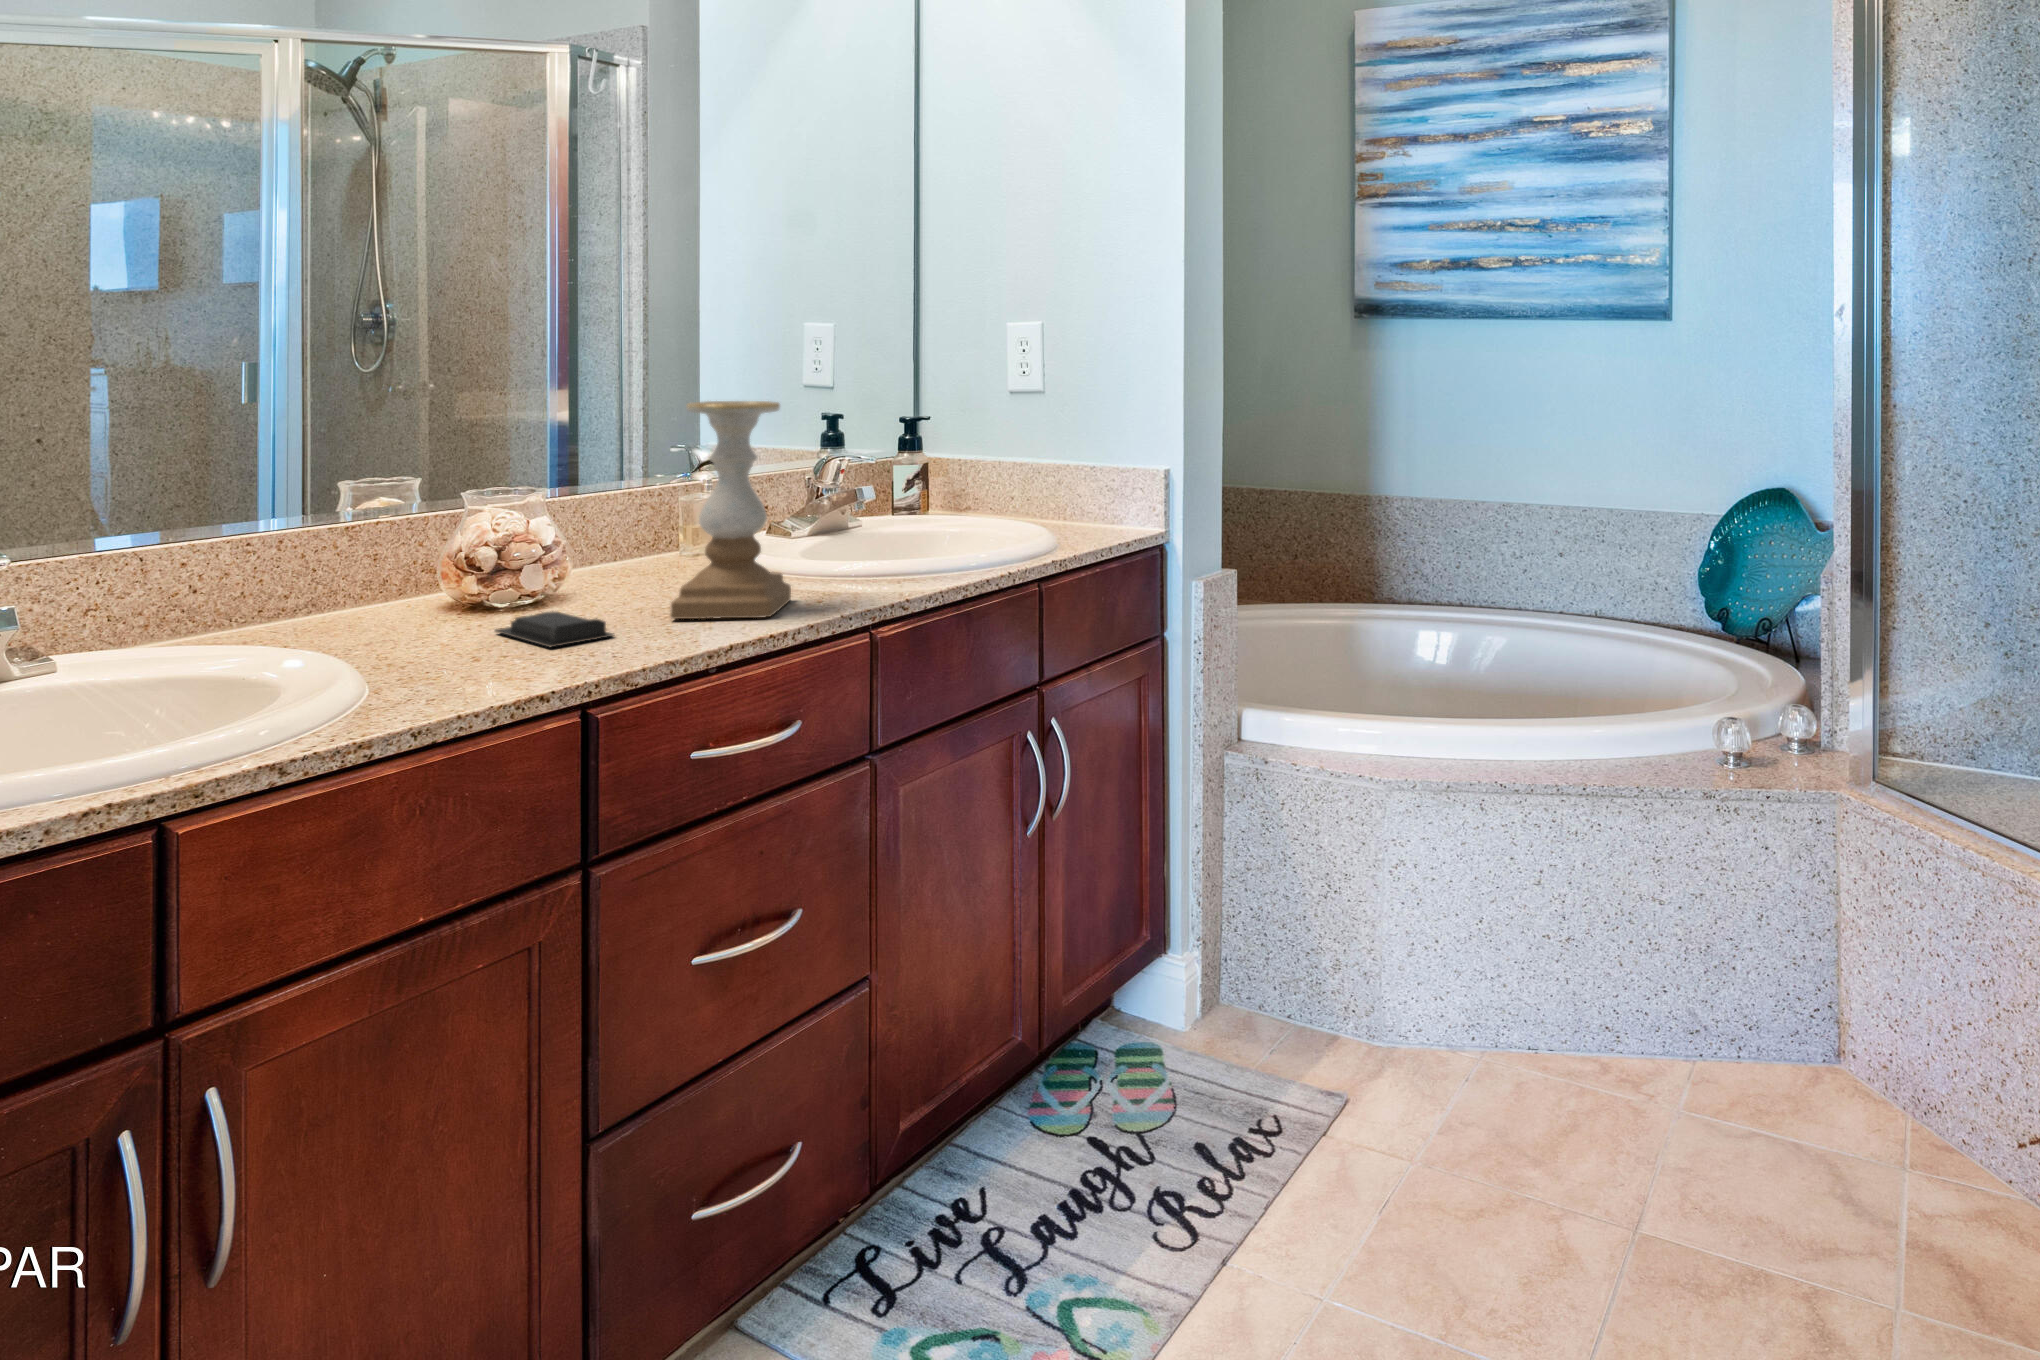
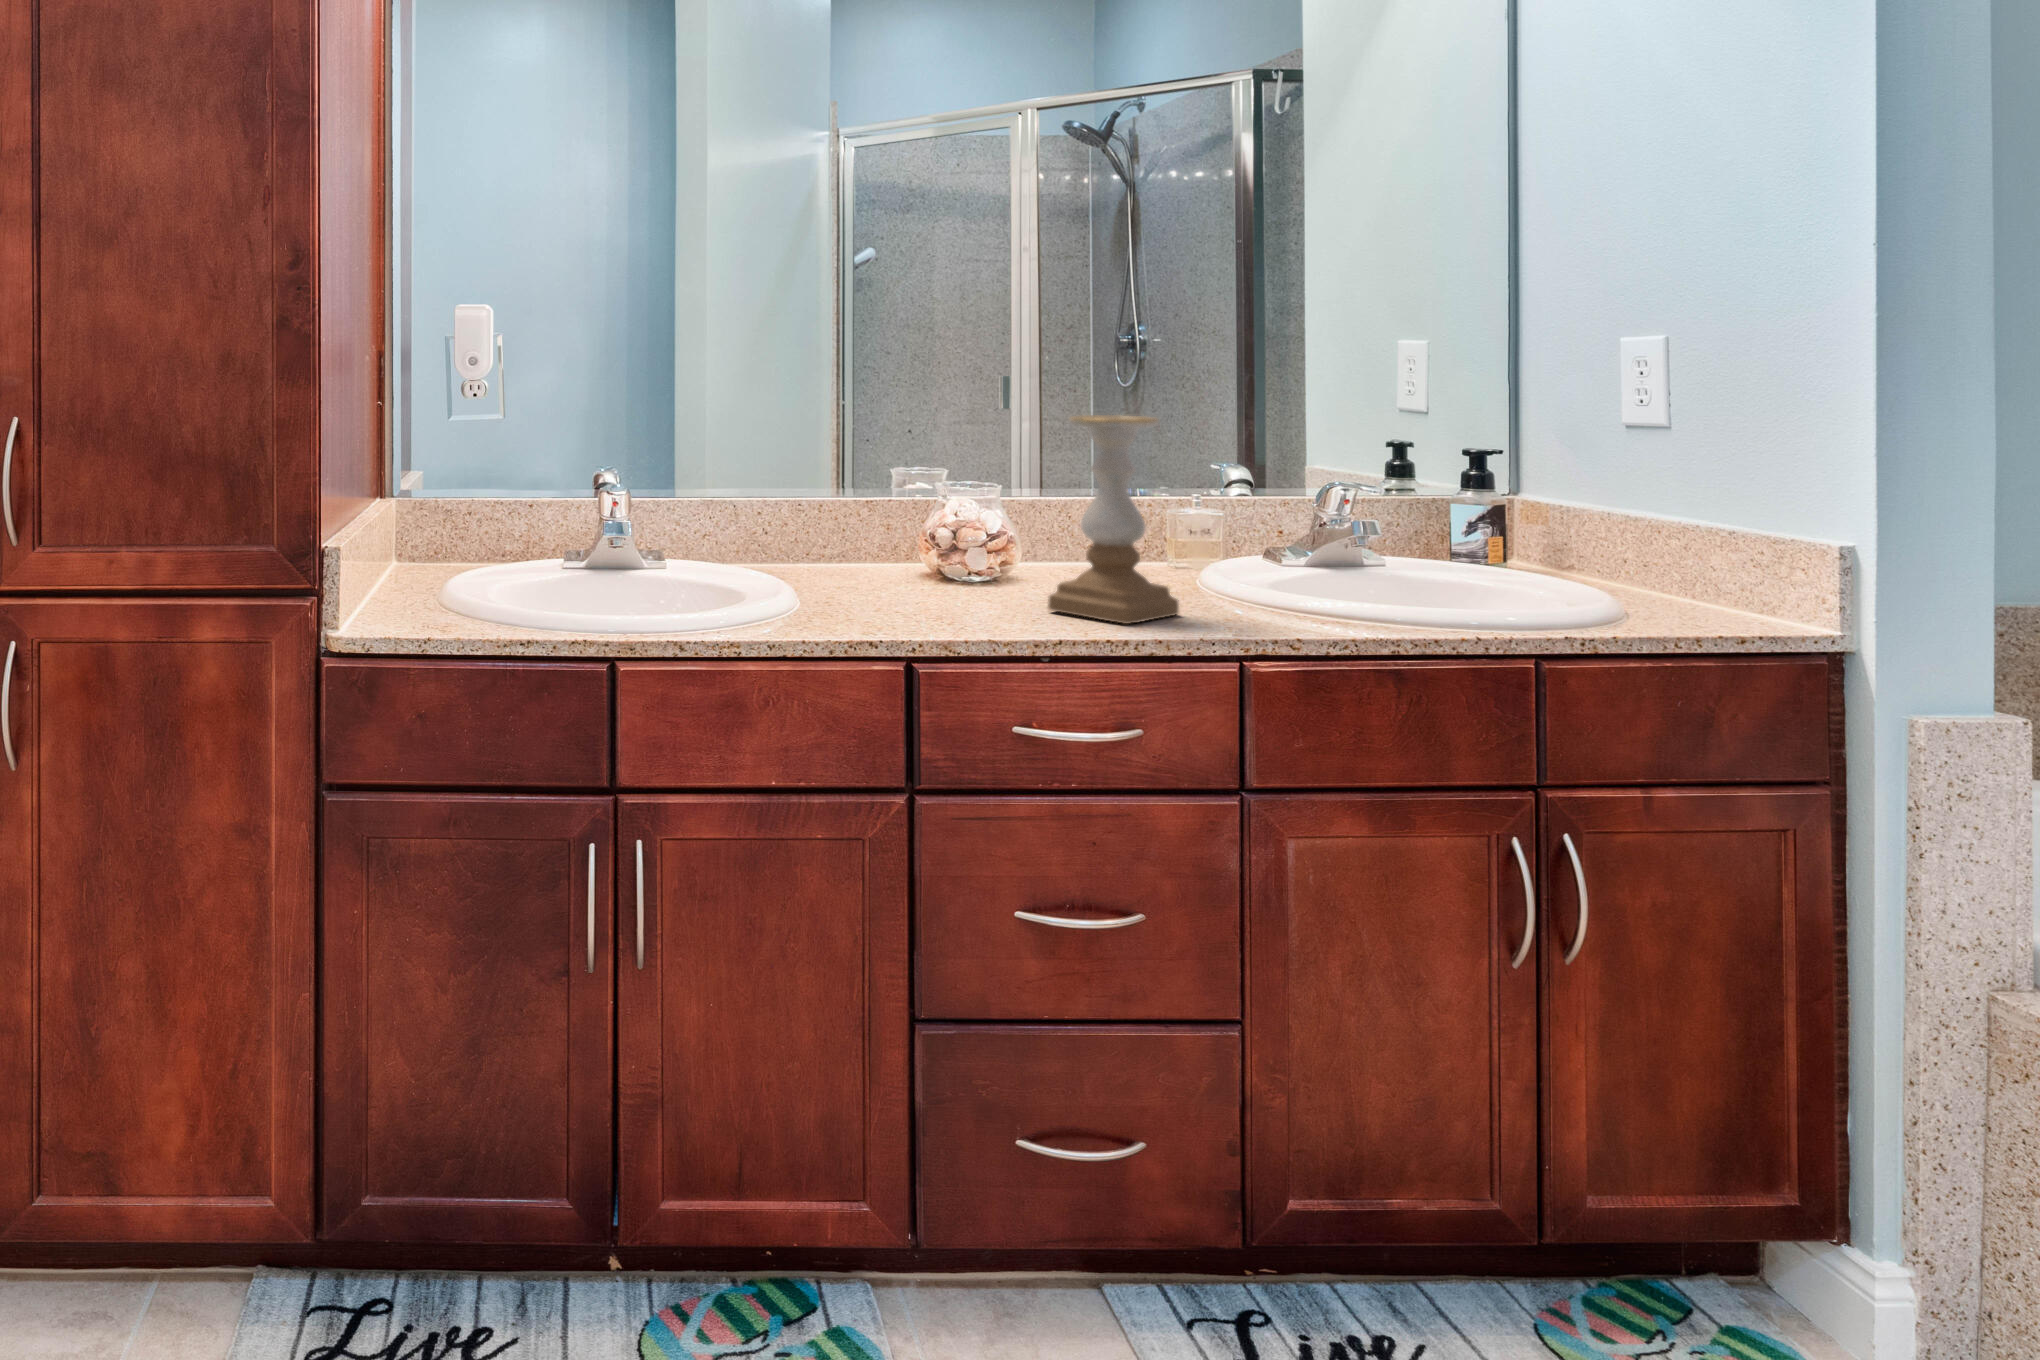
soap bar: present [495,611,614,647] -> none [920,586,988,614]

